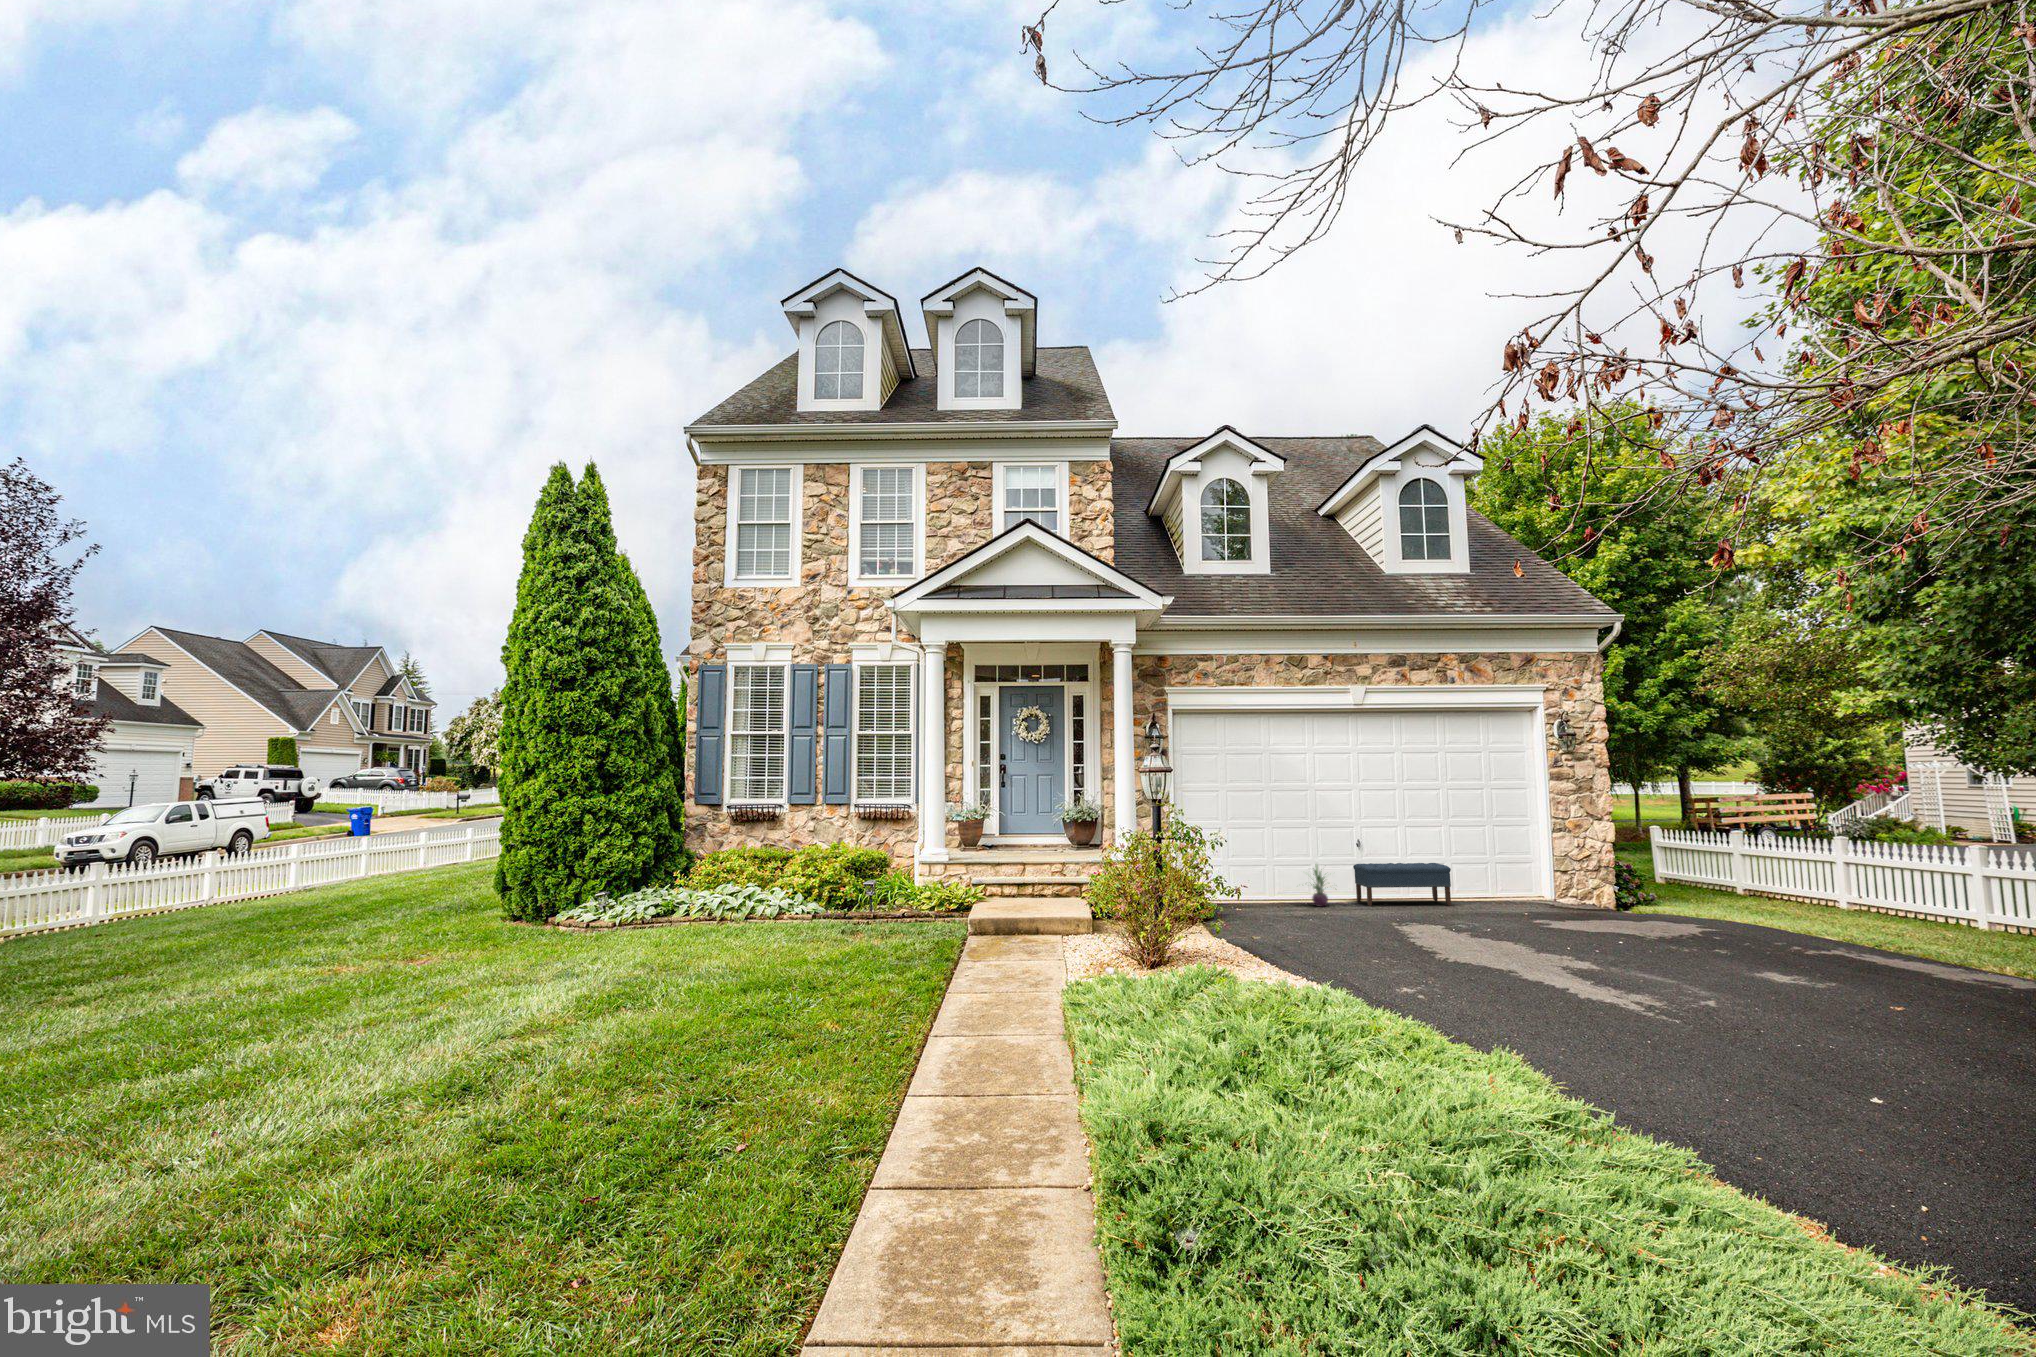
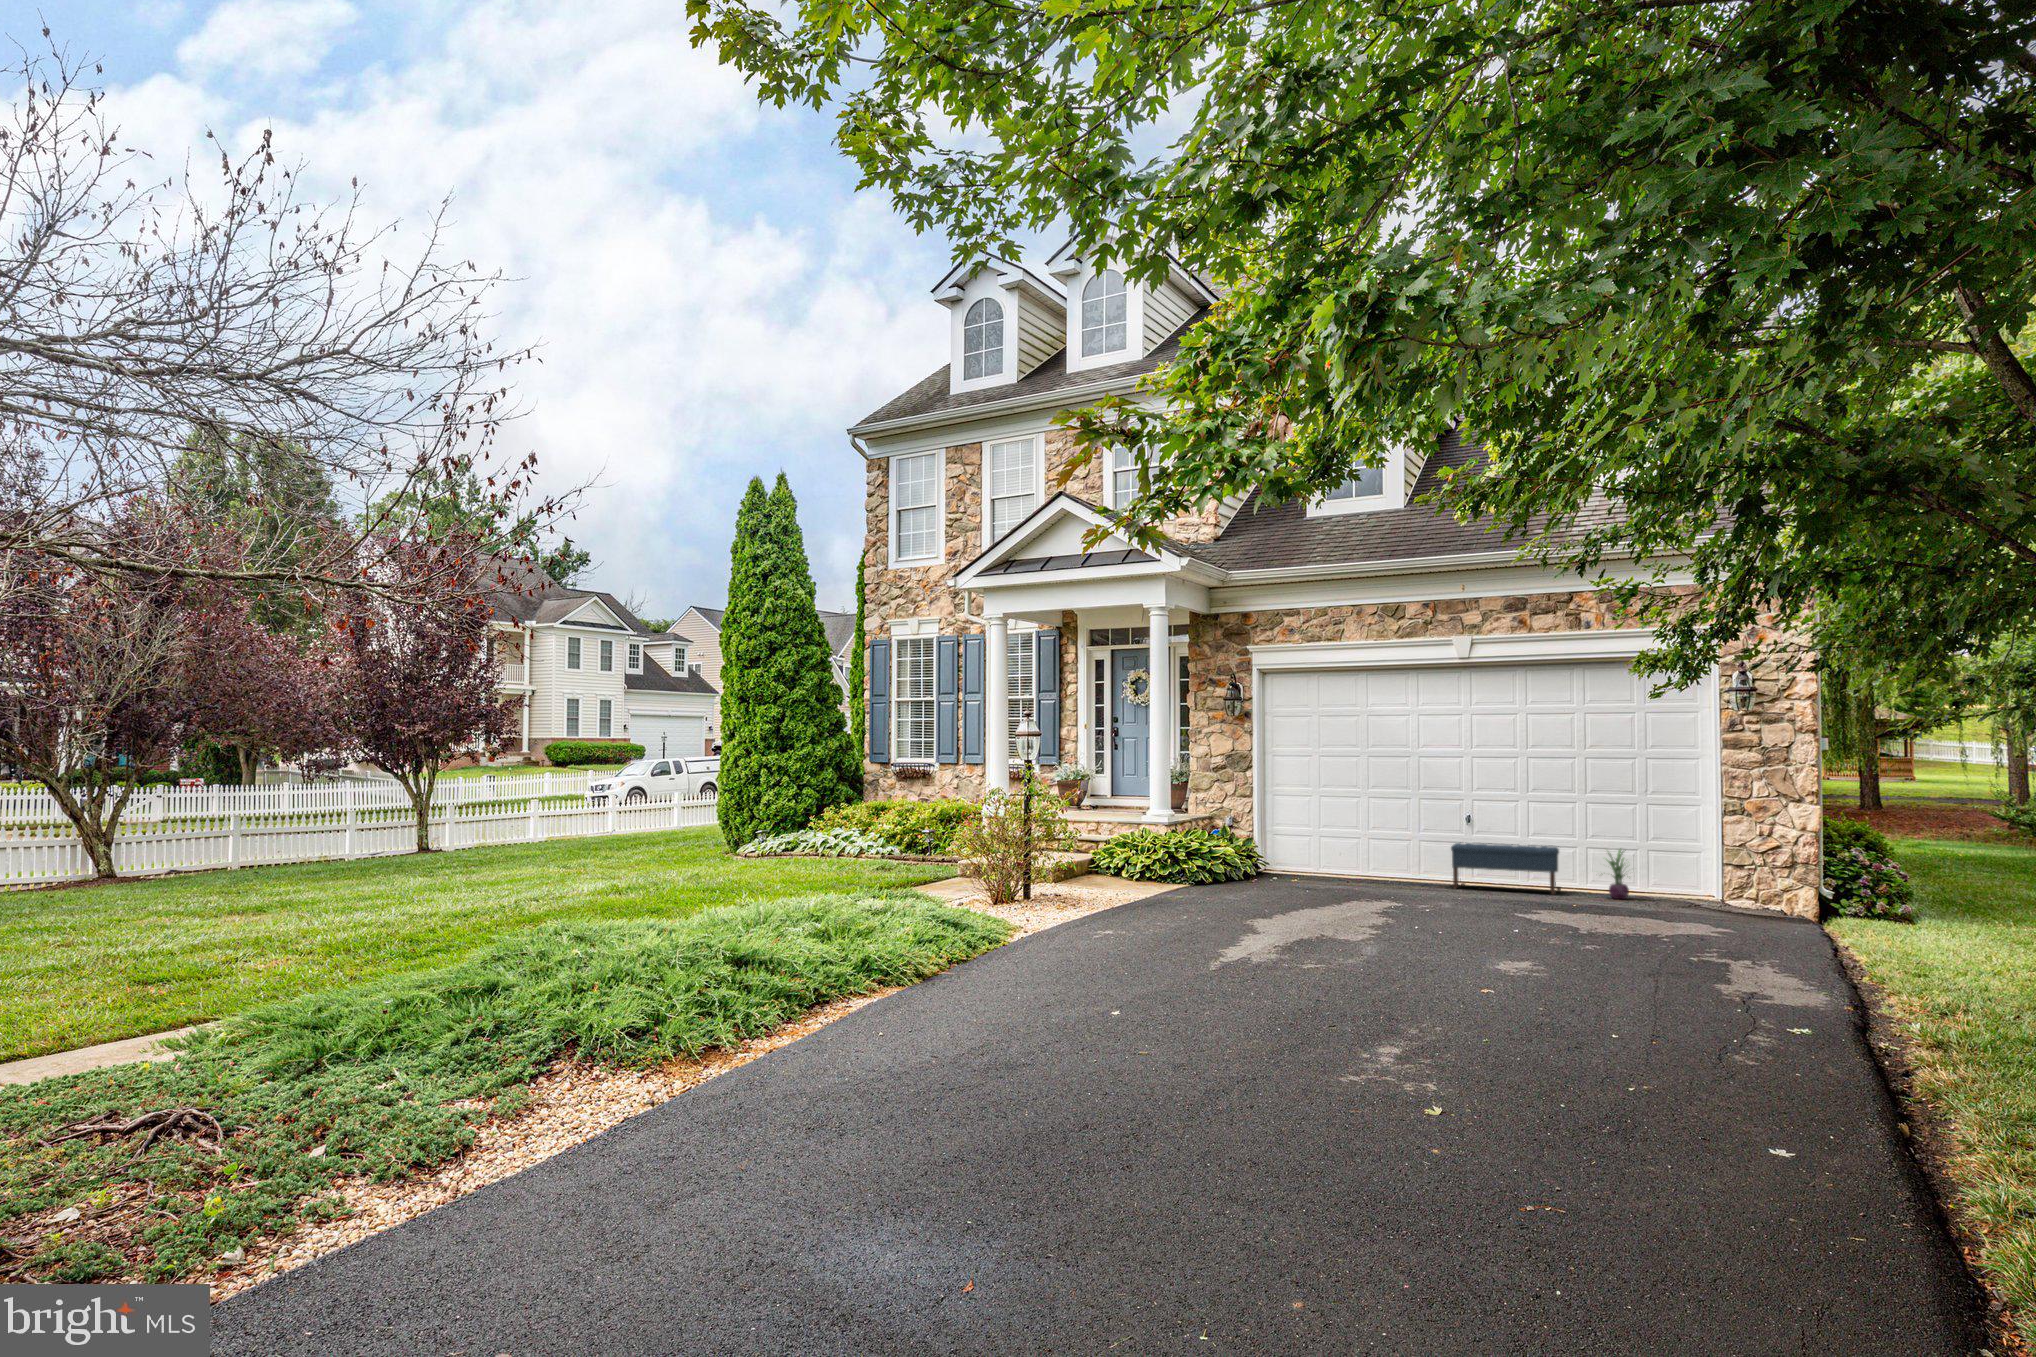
decorative plant: present [1311,865,1328,906] -> present [1607,849,1629,899]

